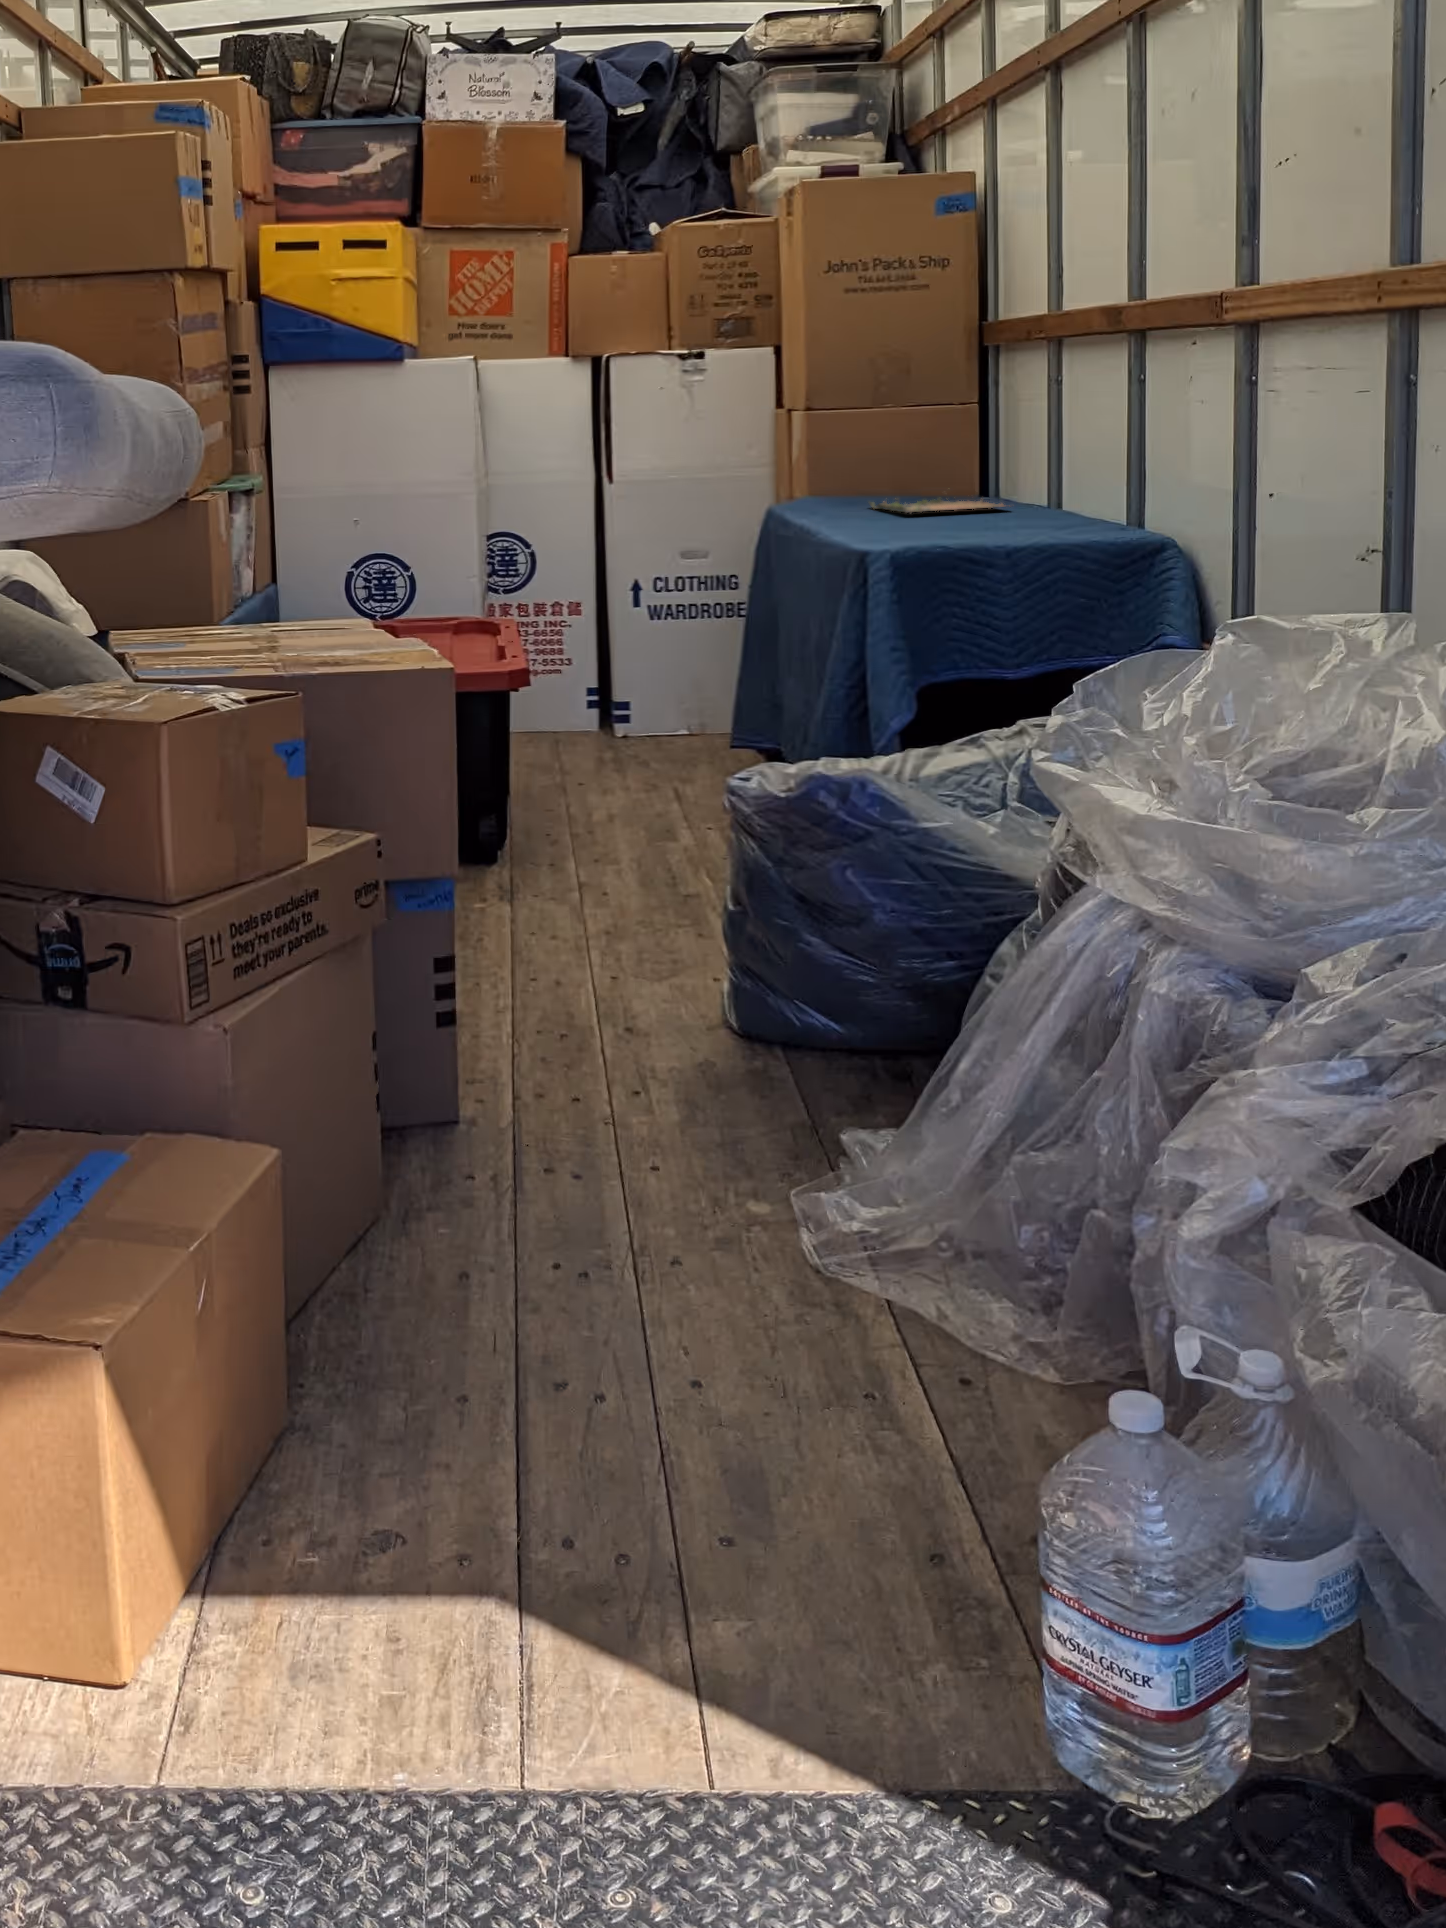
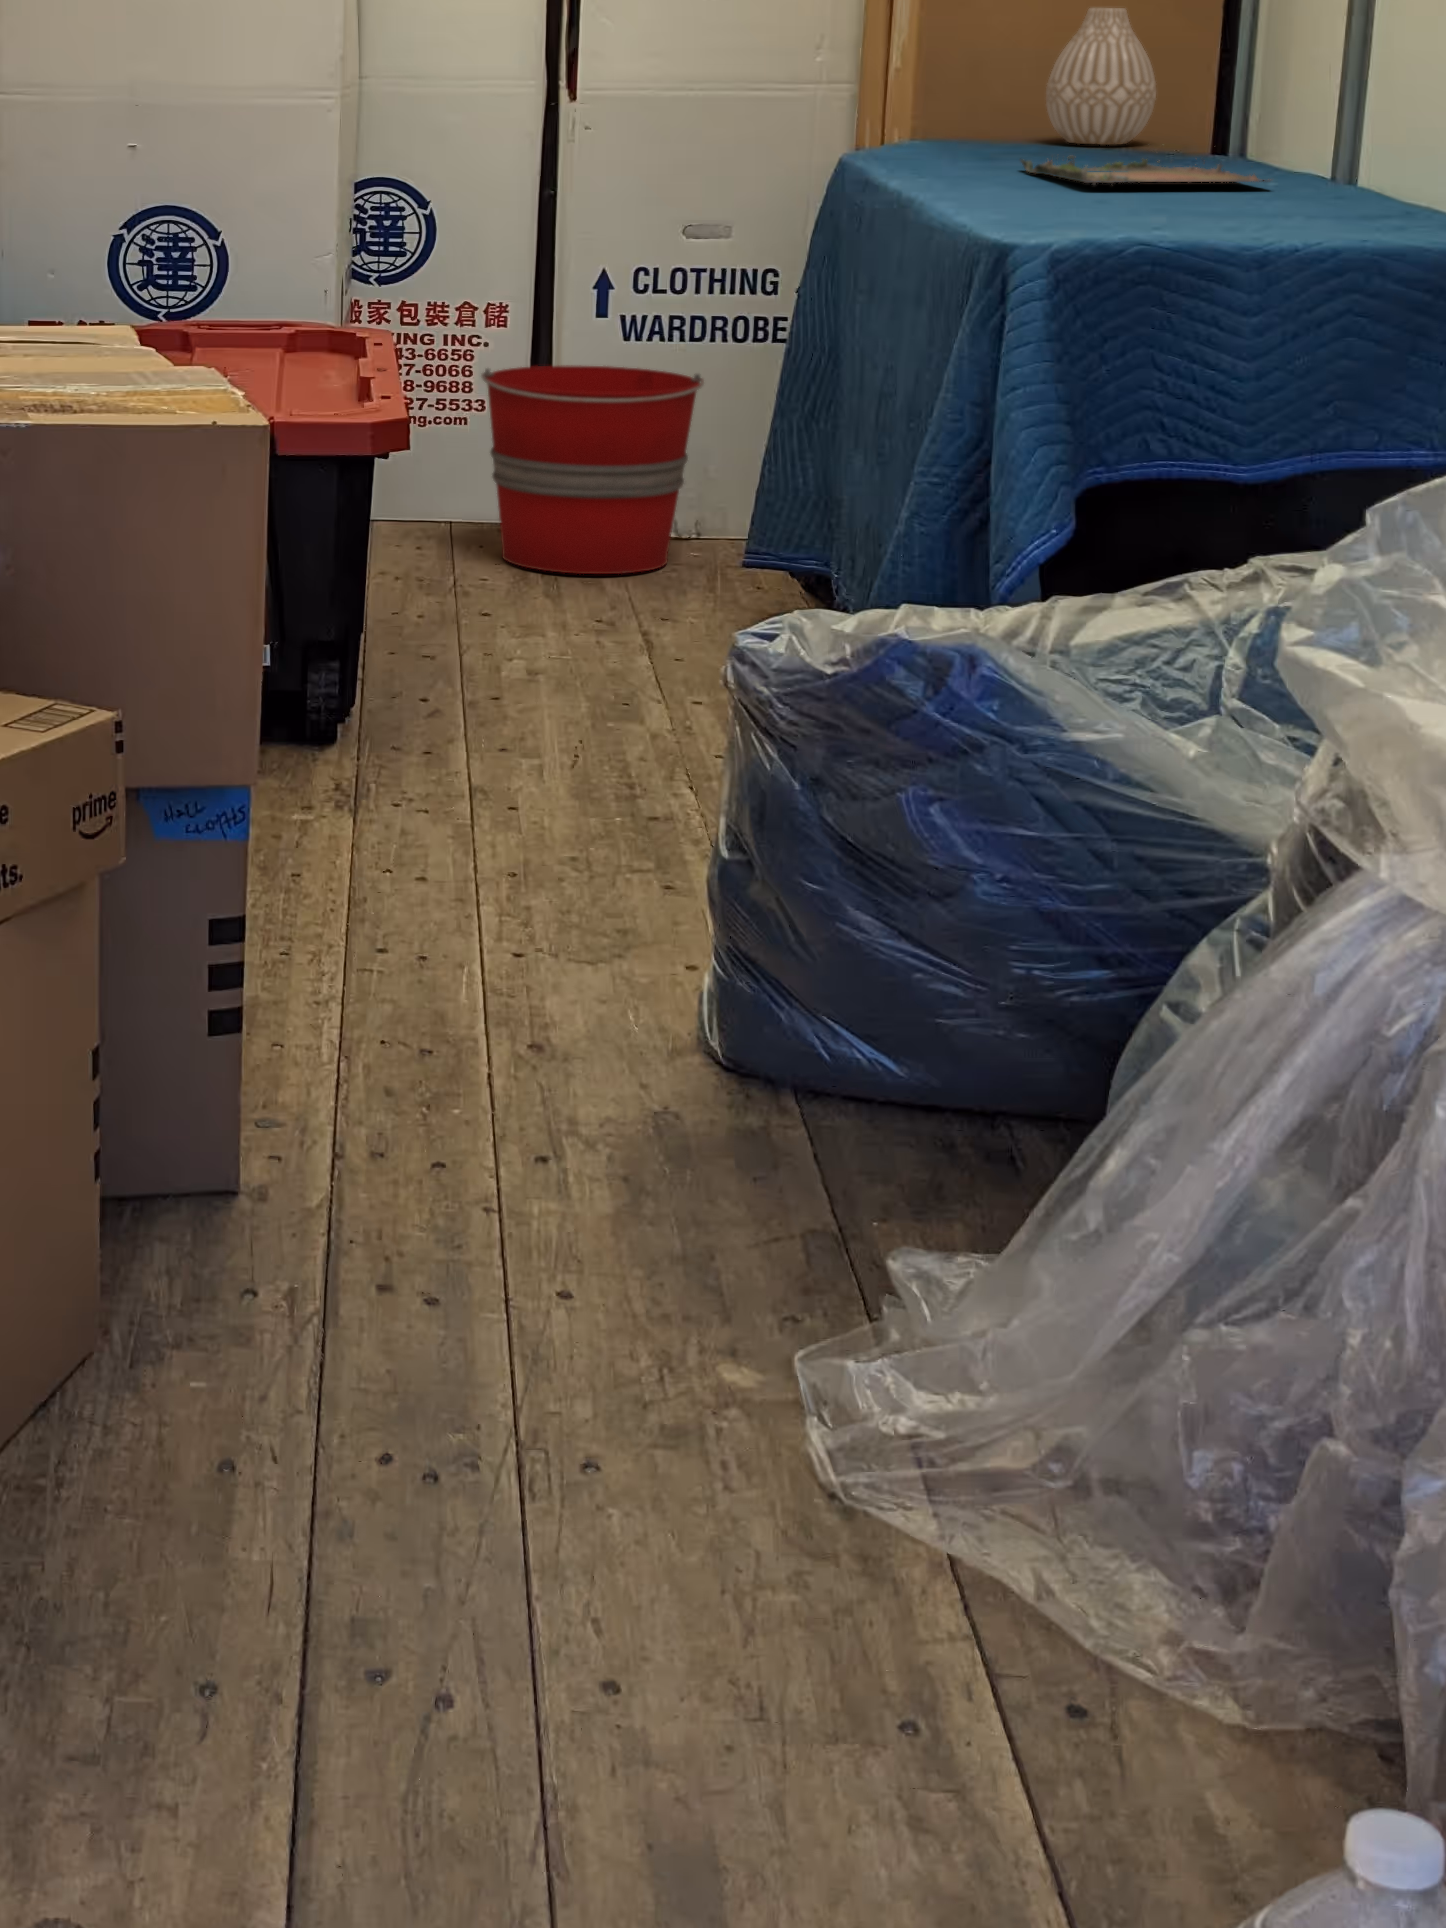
vase: none [880,414,943,491] -> present [1046,8,1156,145]
bucket: none [566,633,696,754] -> present [481,365,704,574]

